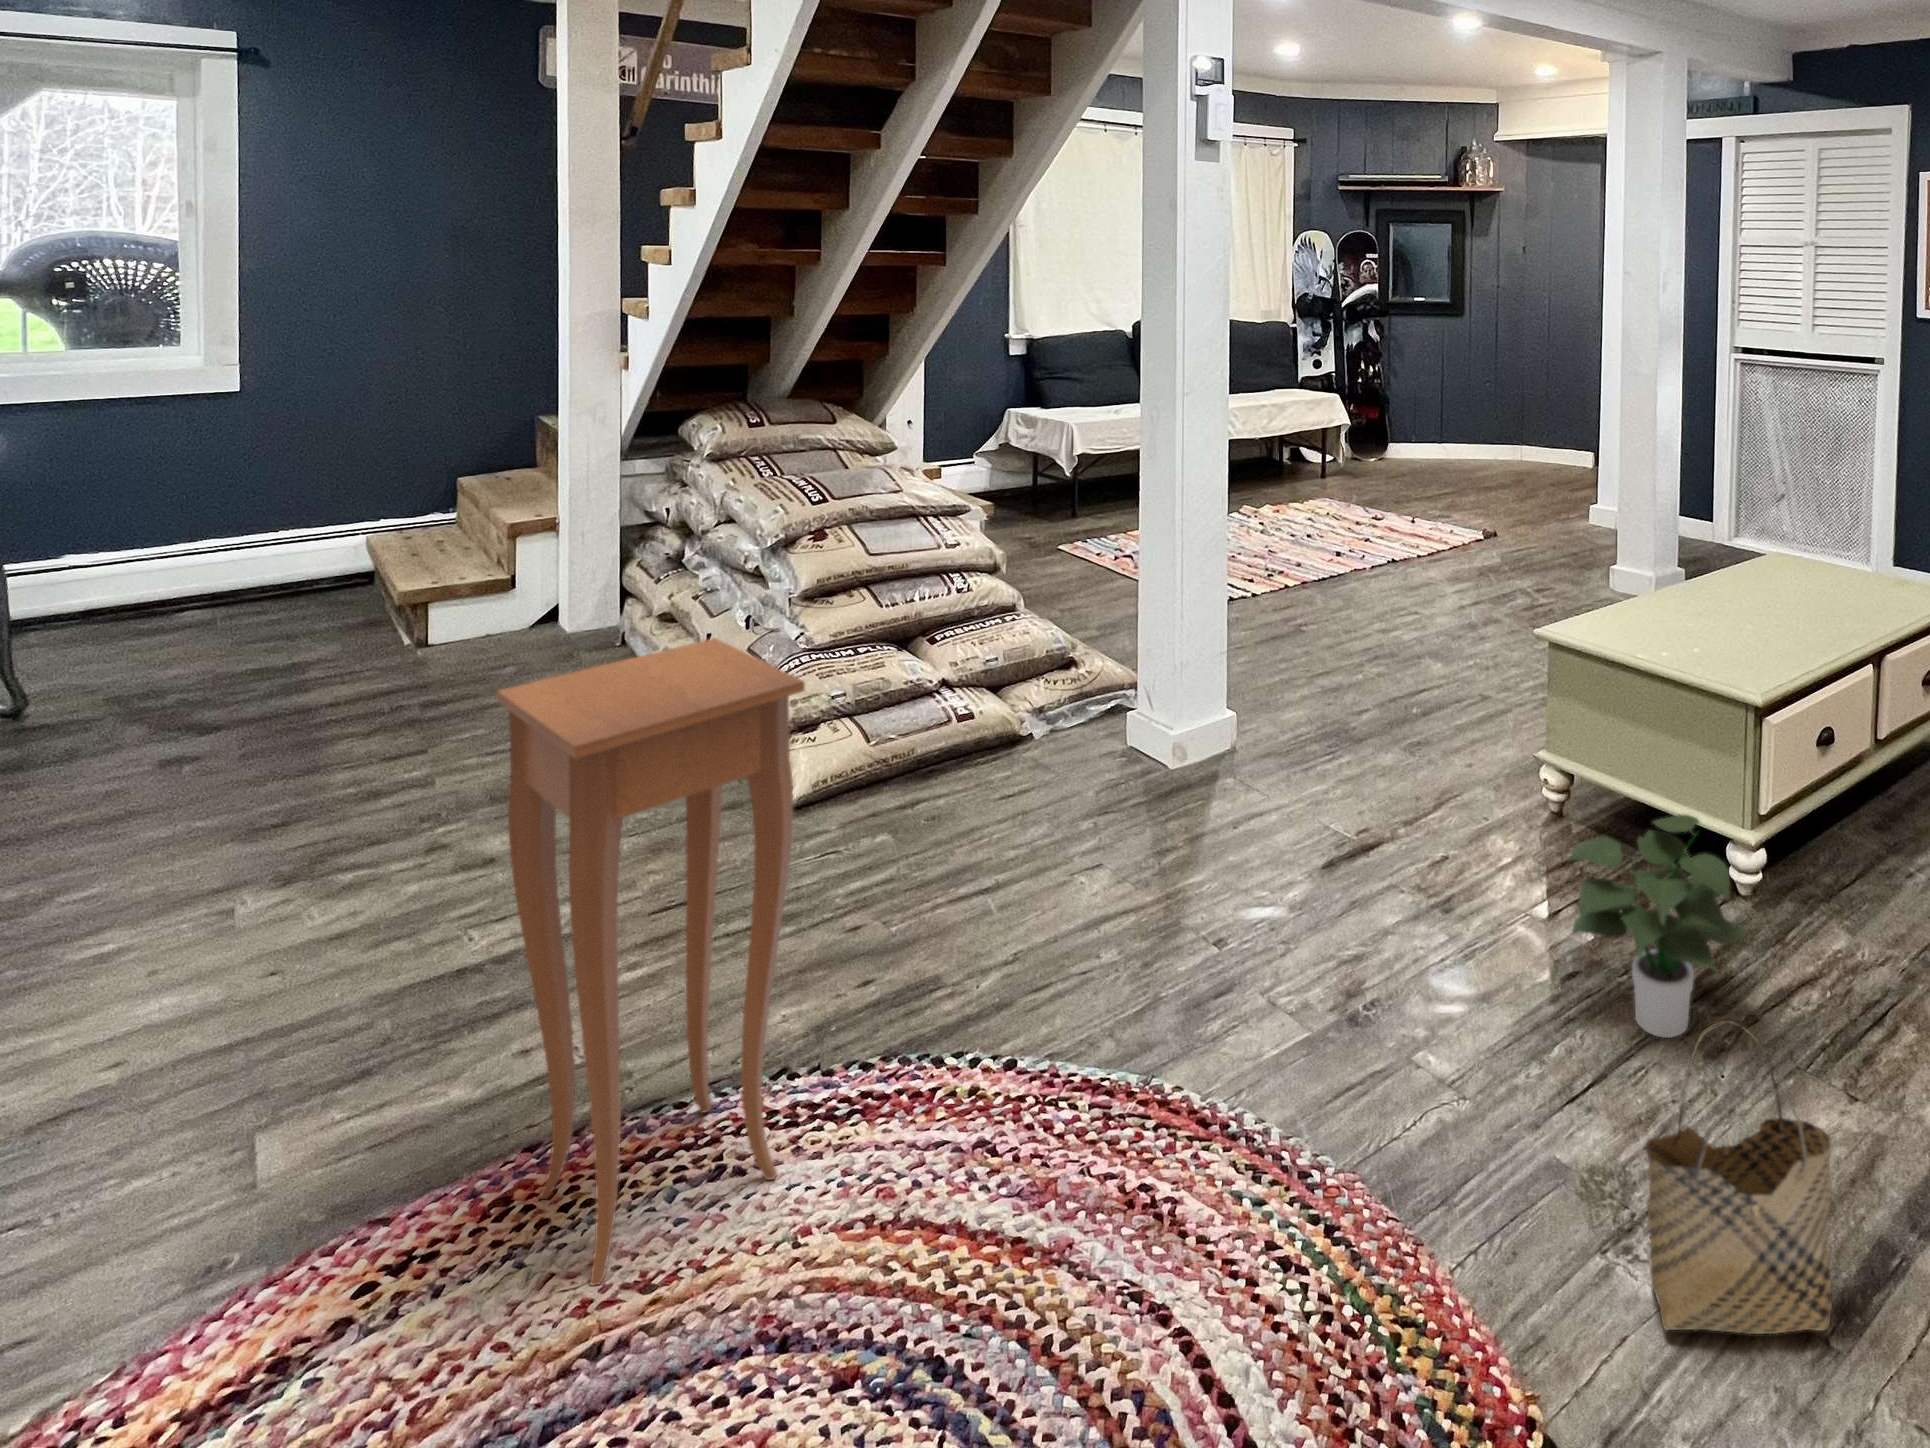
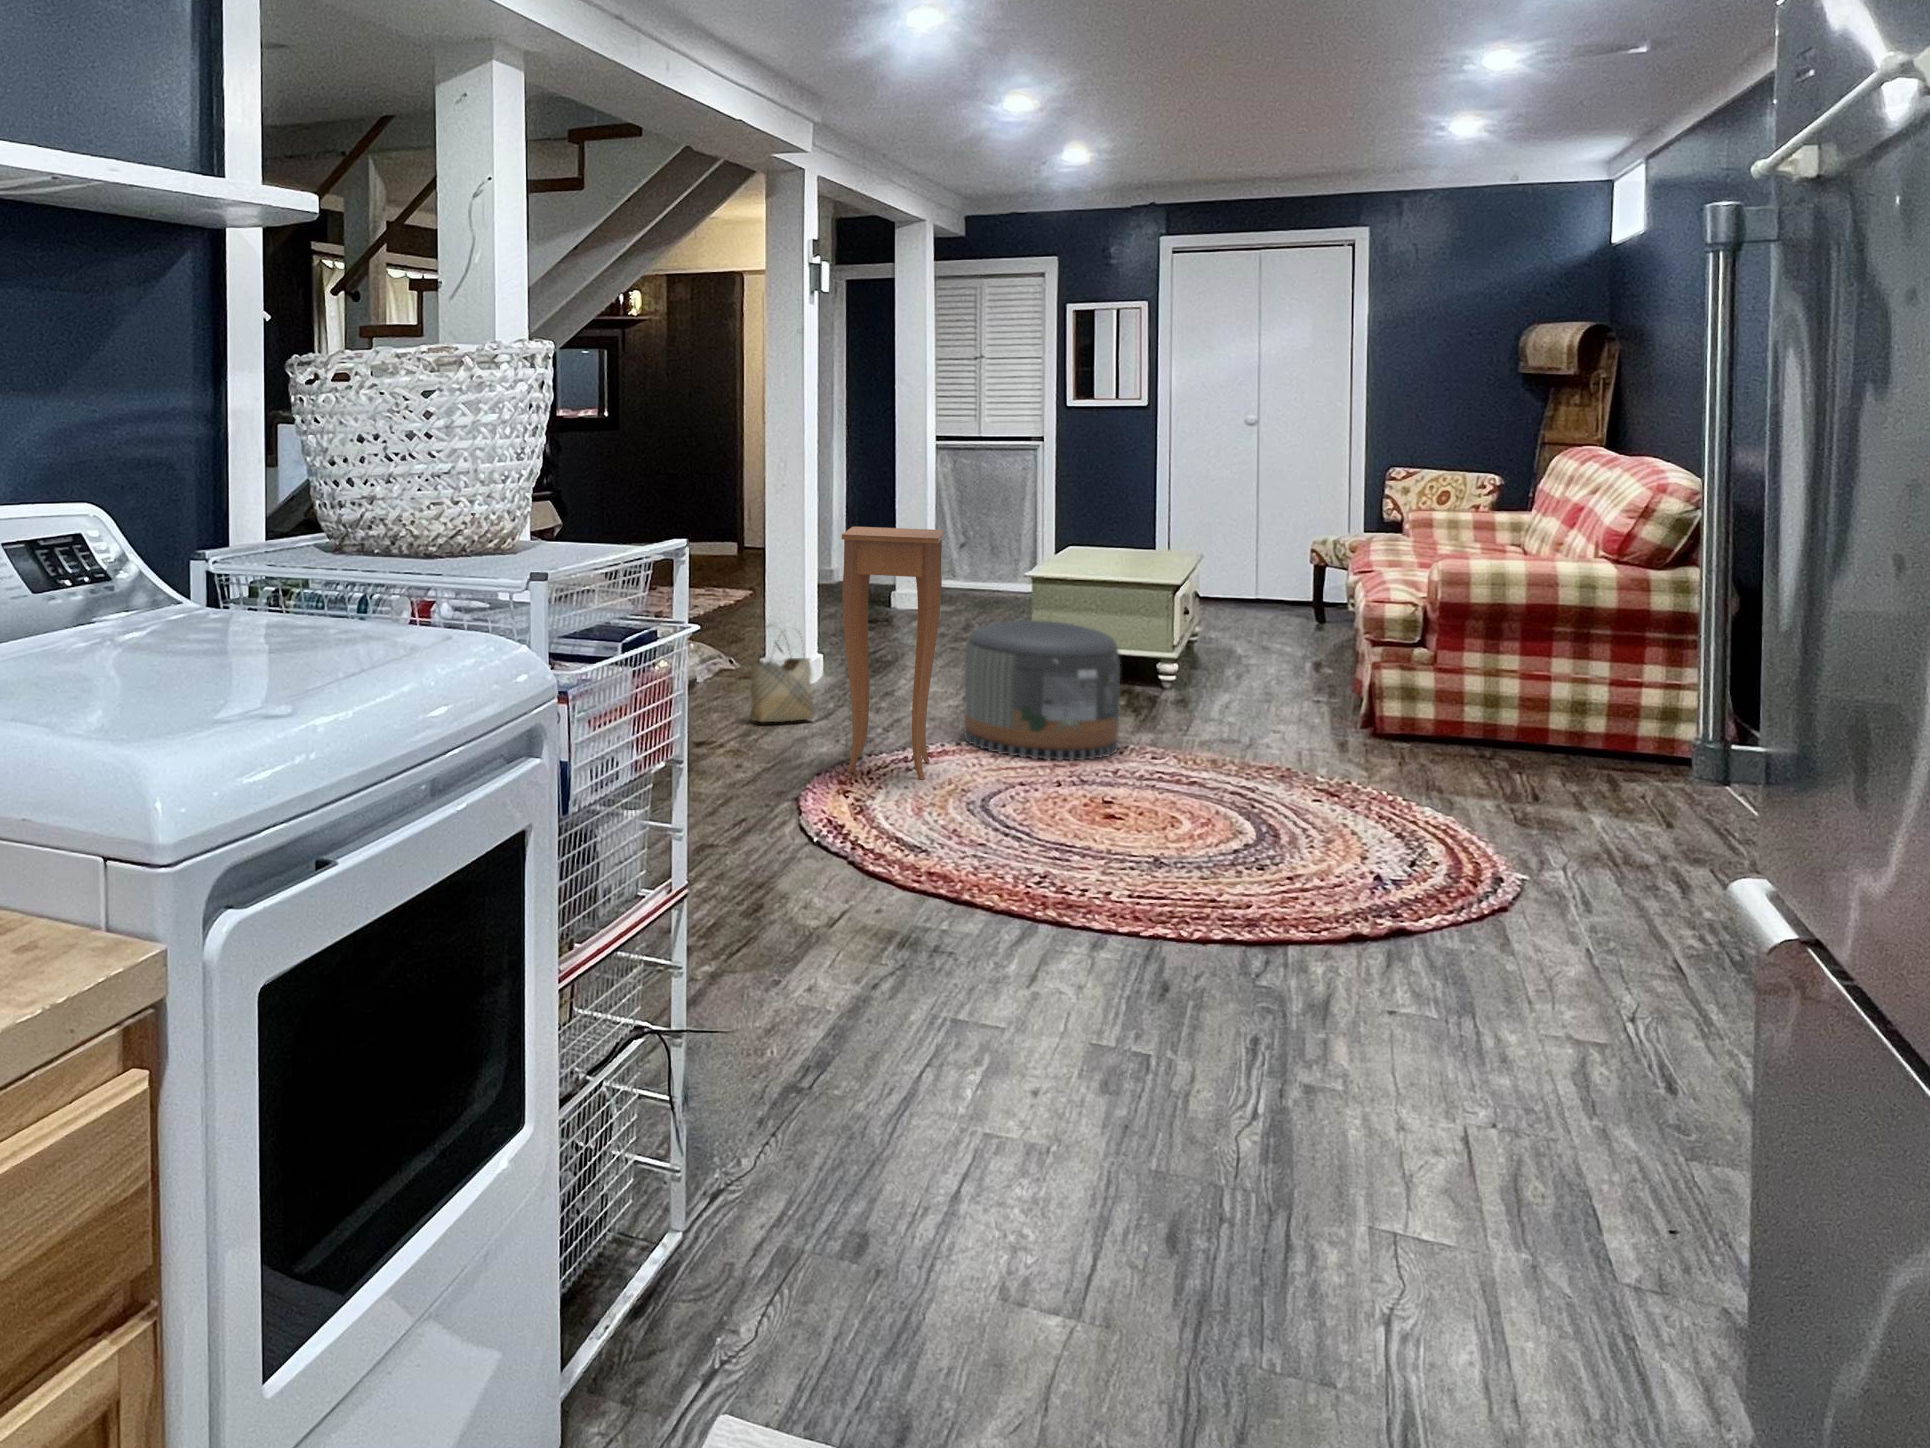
potted plant: present [1569,814,1749,1038] -> none [1142,619,1230,715]
pouf: none [982,824,1310,1254] -> present [964,620,1120,761]
woven basket: present [1645,1020,1832,1334] -> present [751,625,813,722]

